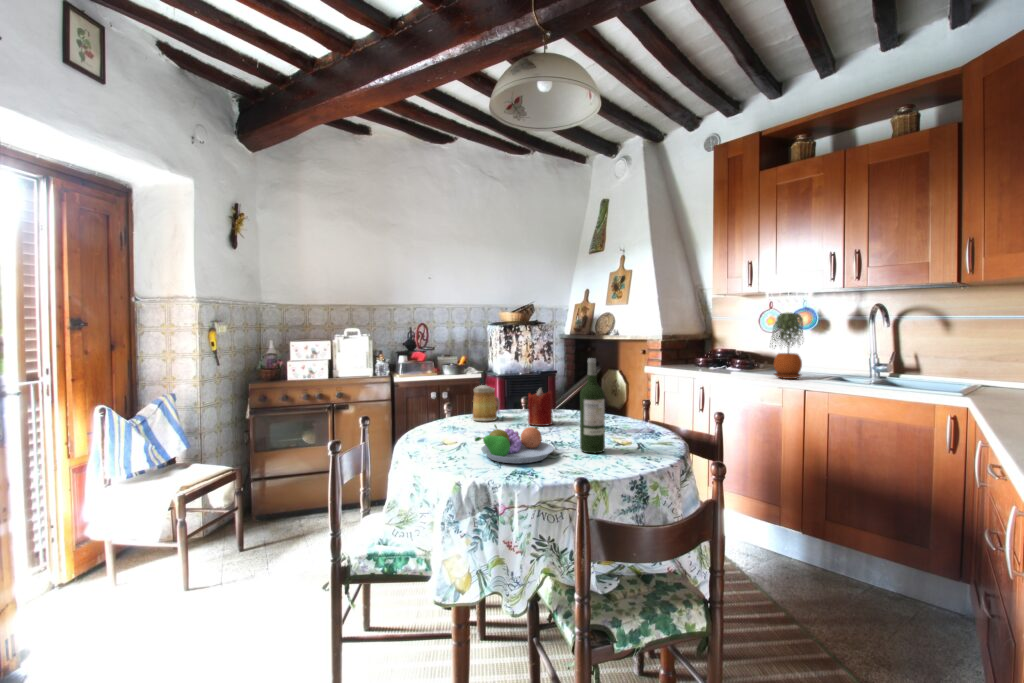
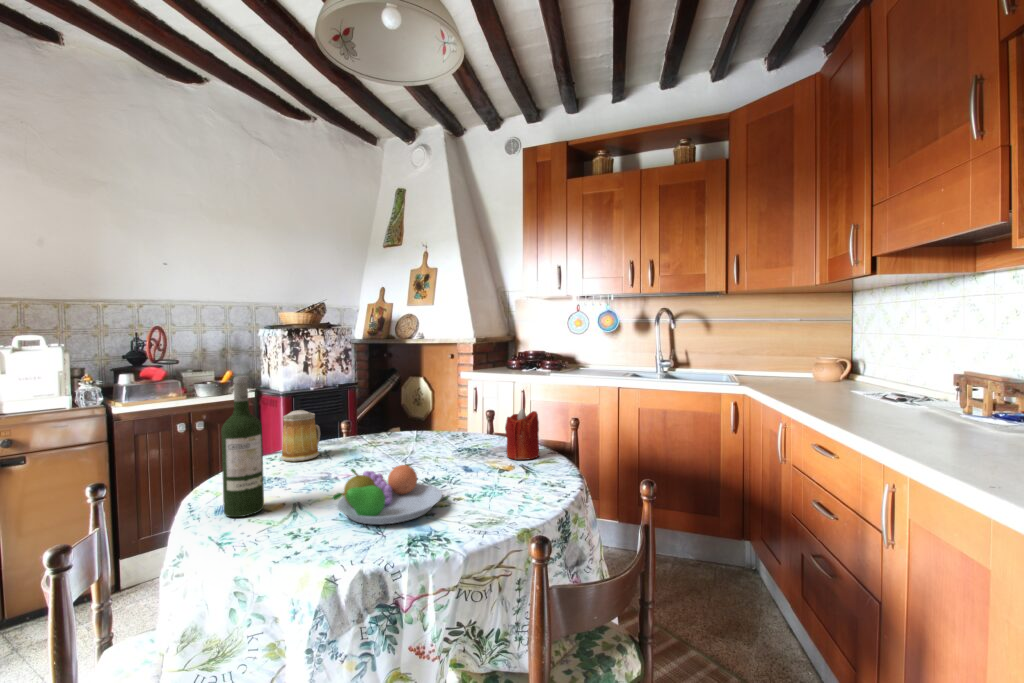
potted plant: present [770,313,803,379] -> none [584,315,613,379]
wine bottle: present [580,358,605,453] -> present [221,376,264,517]
candle: present [528,388,553,426] -> present [505,409,539,460]

